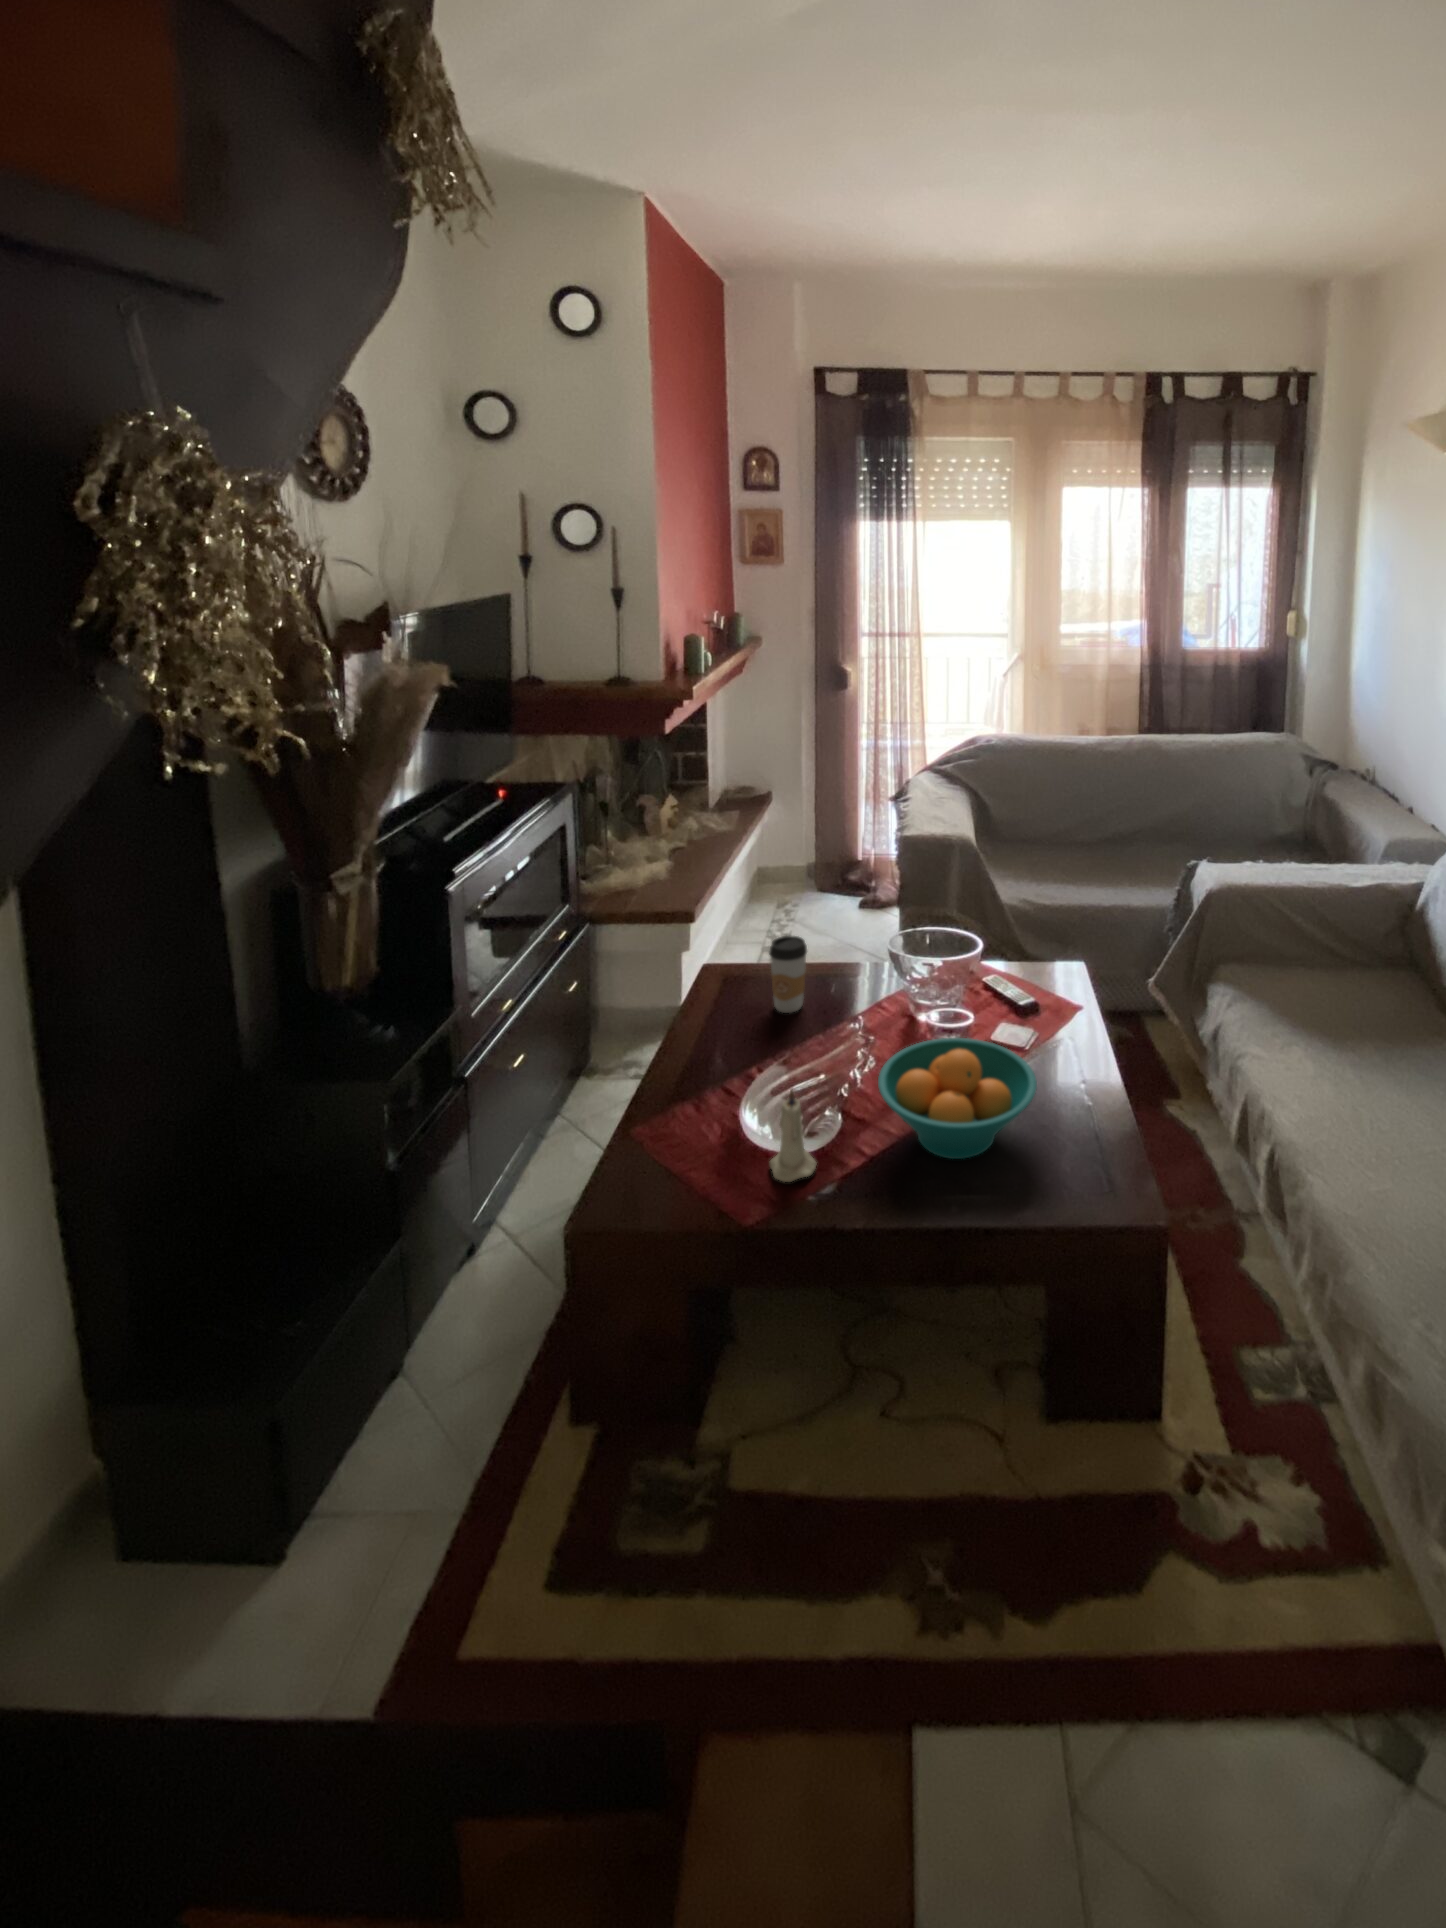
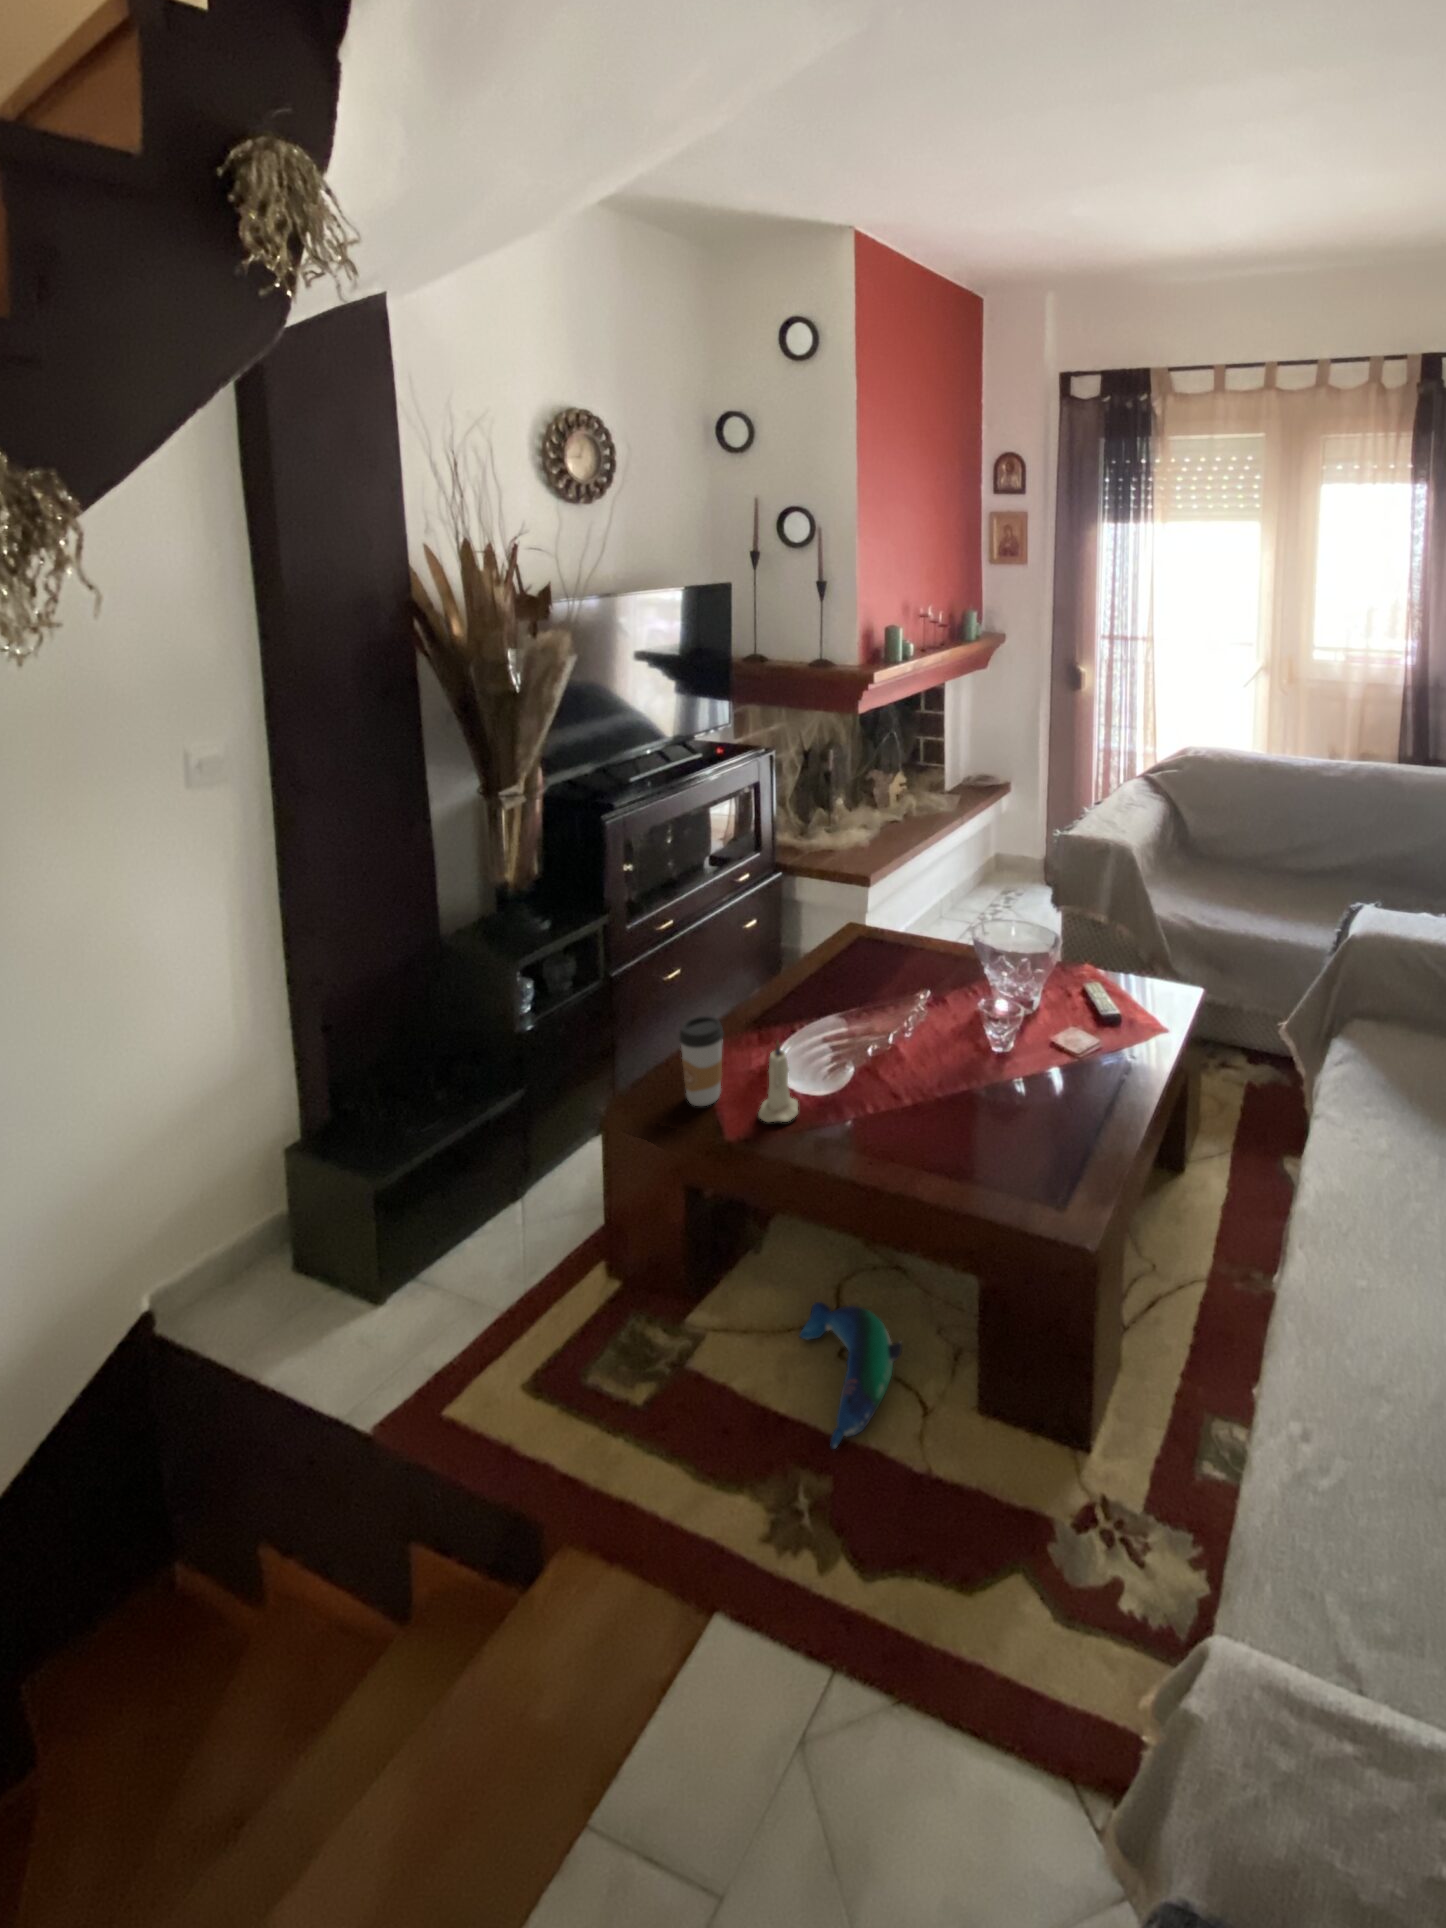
coffee cup: present [769,936,807,1013] -> present [680,1016,724,1106]
fruit bowl: present [878,1038,1037,1159] -> none [855,1029,1008,1142]
plush toy: none [829,1352,960,1512] -> present [800,1302,902,1449]

